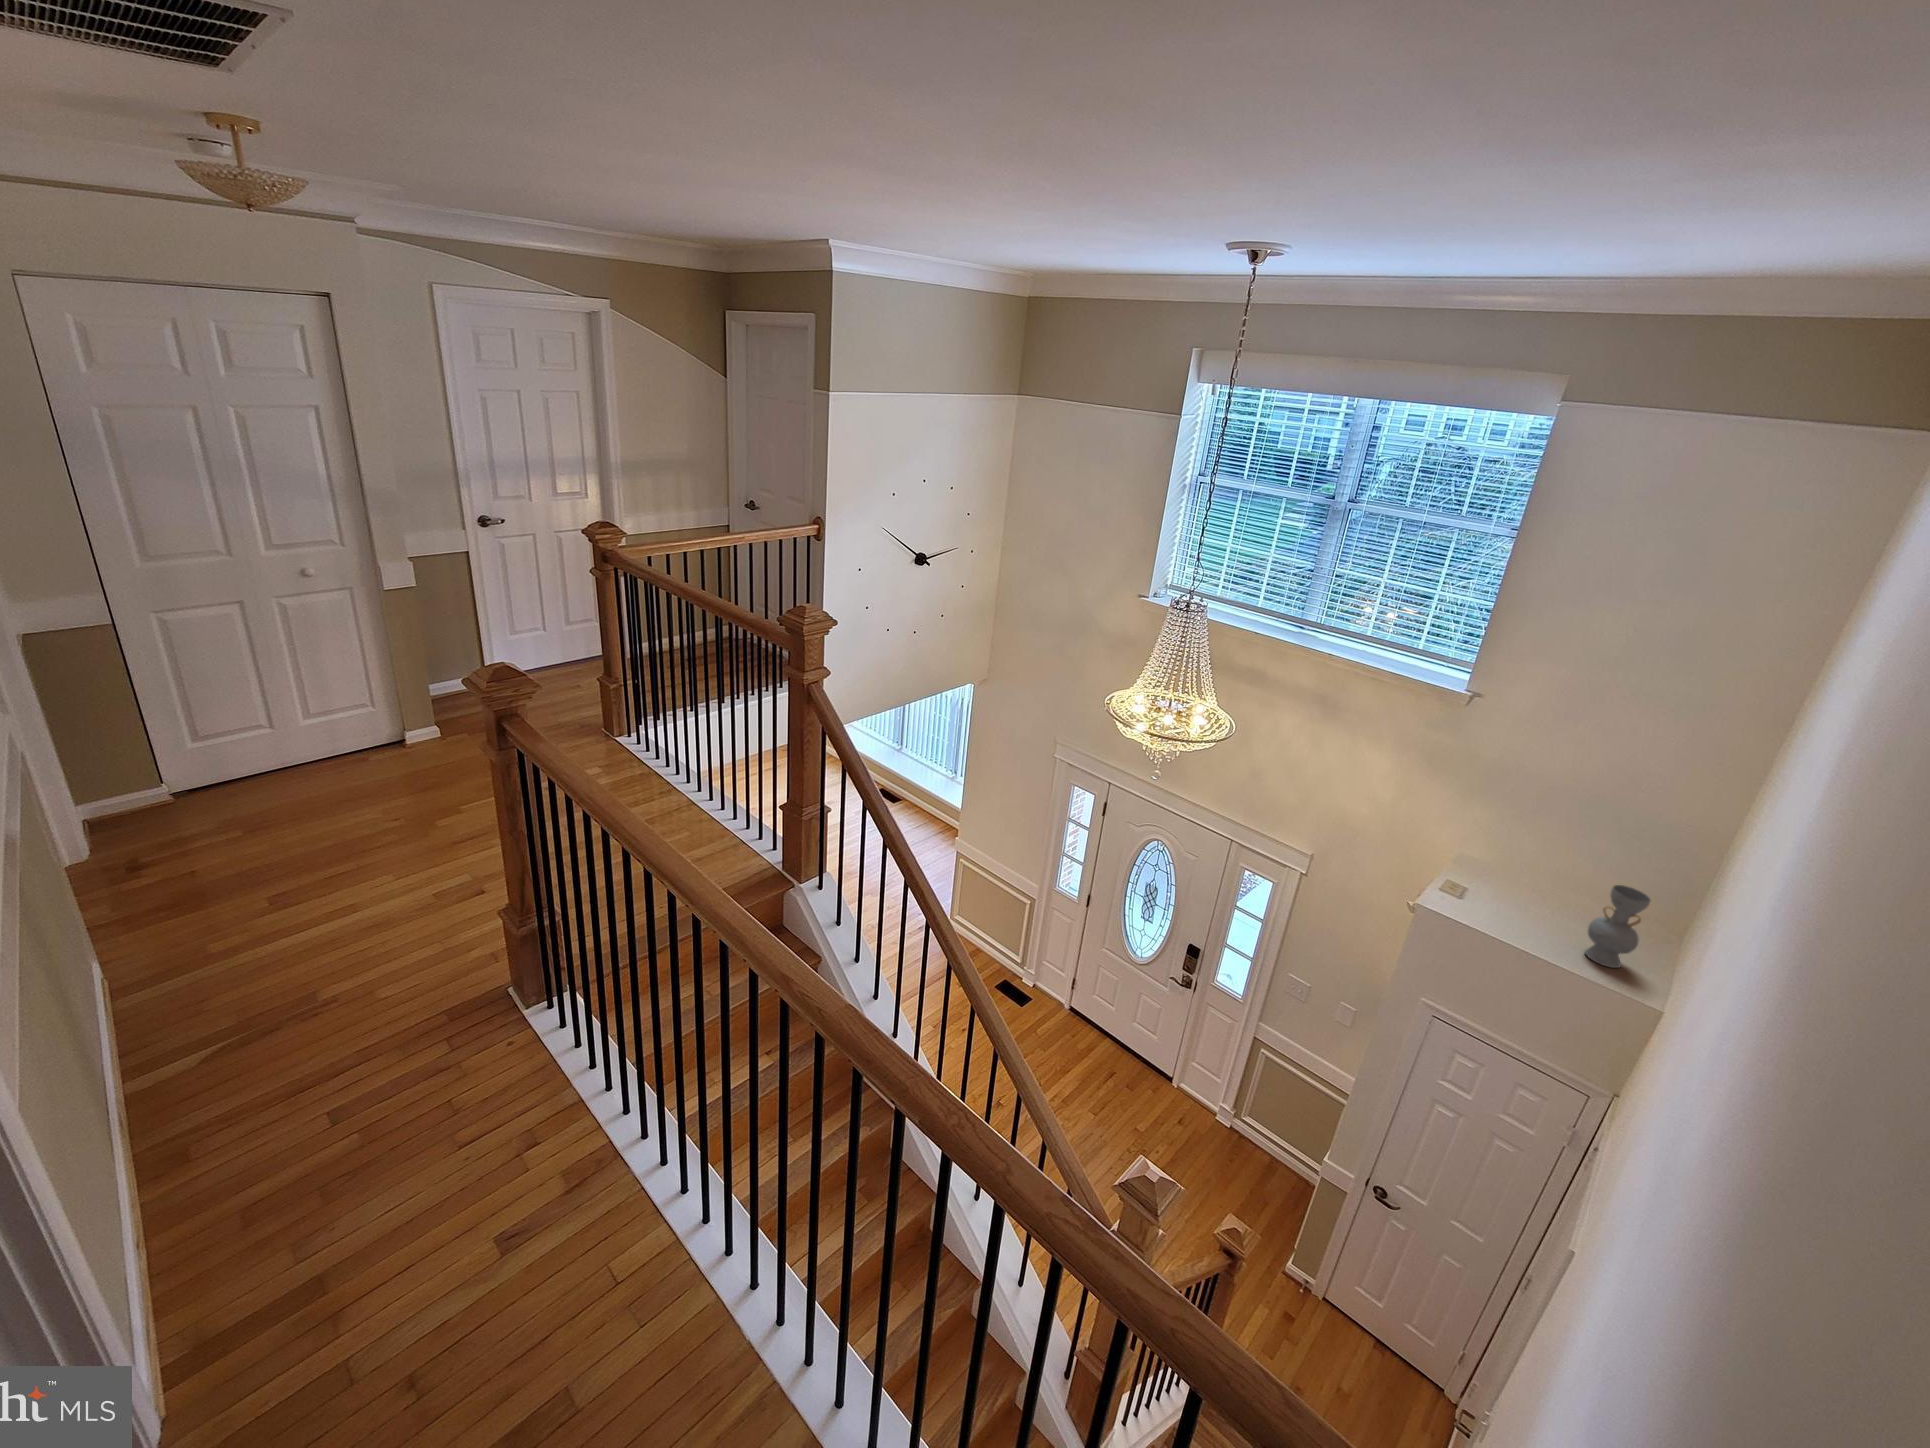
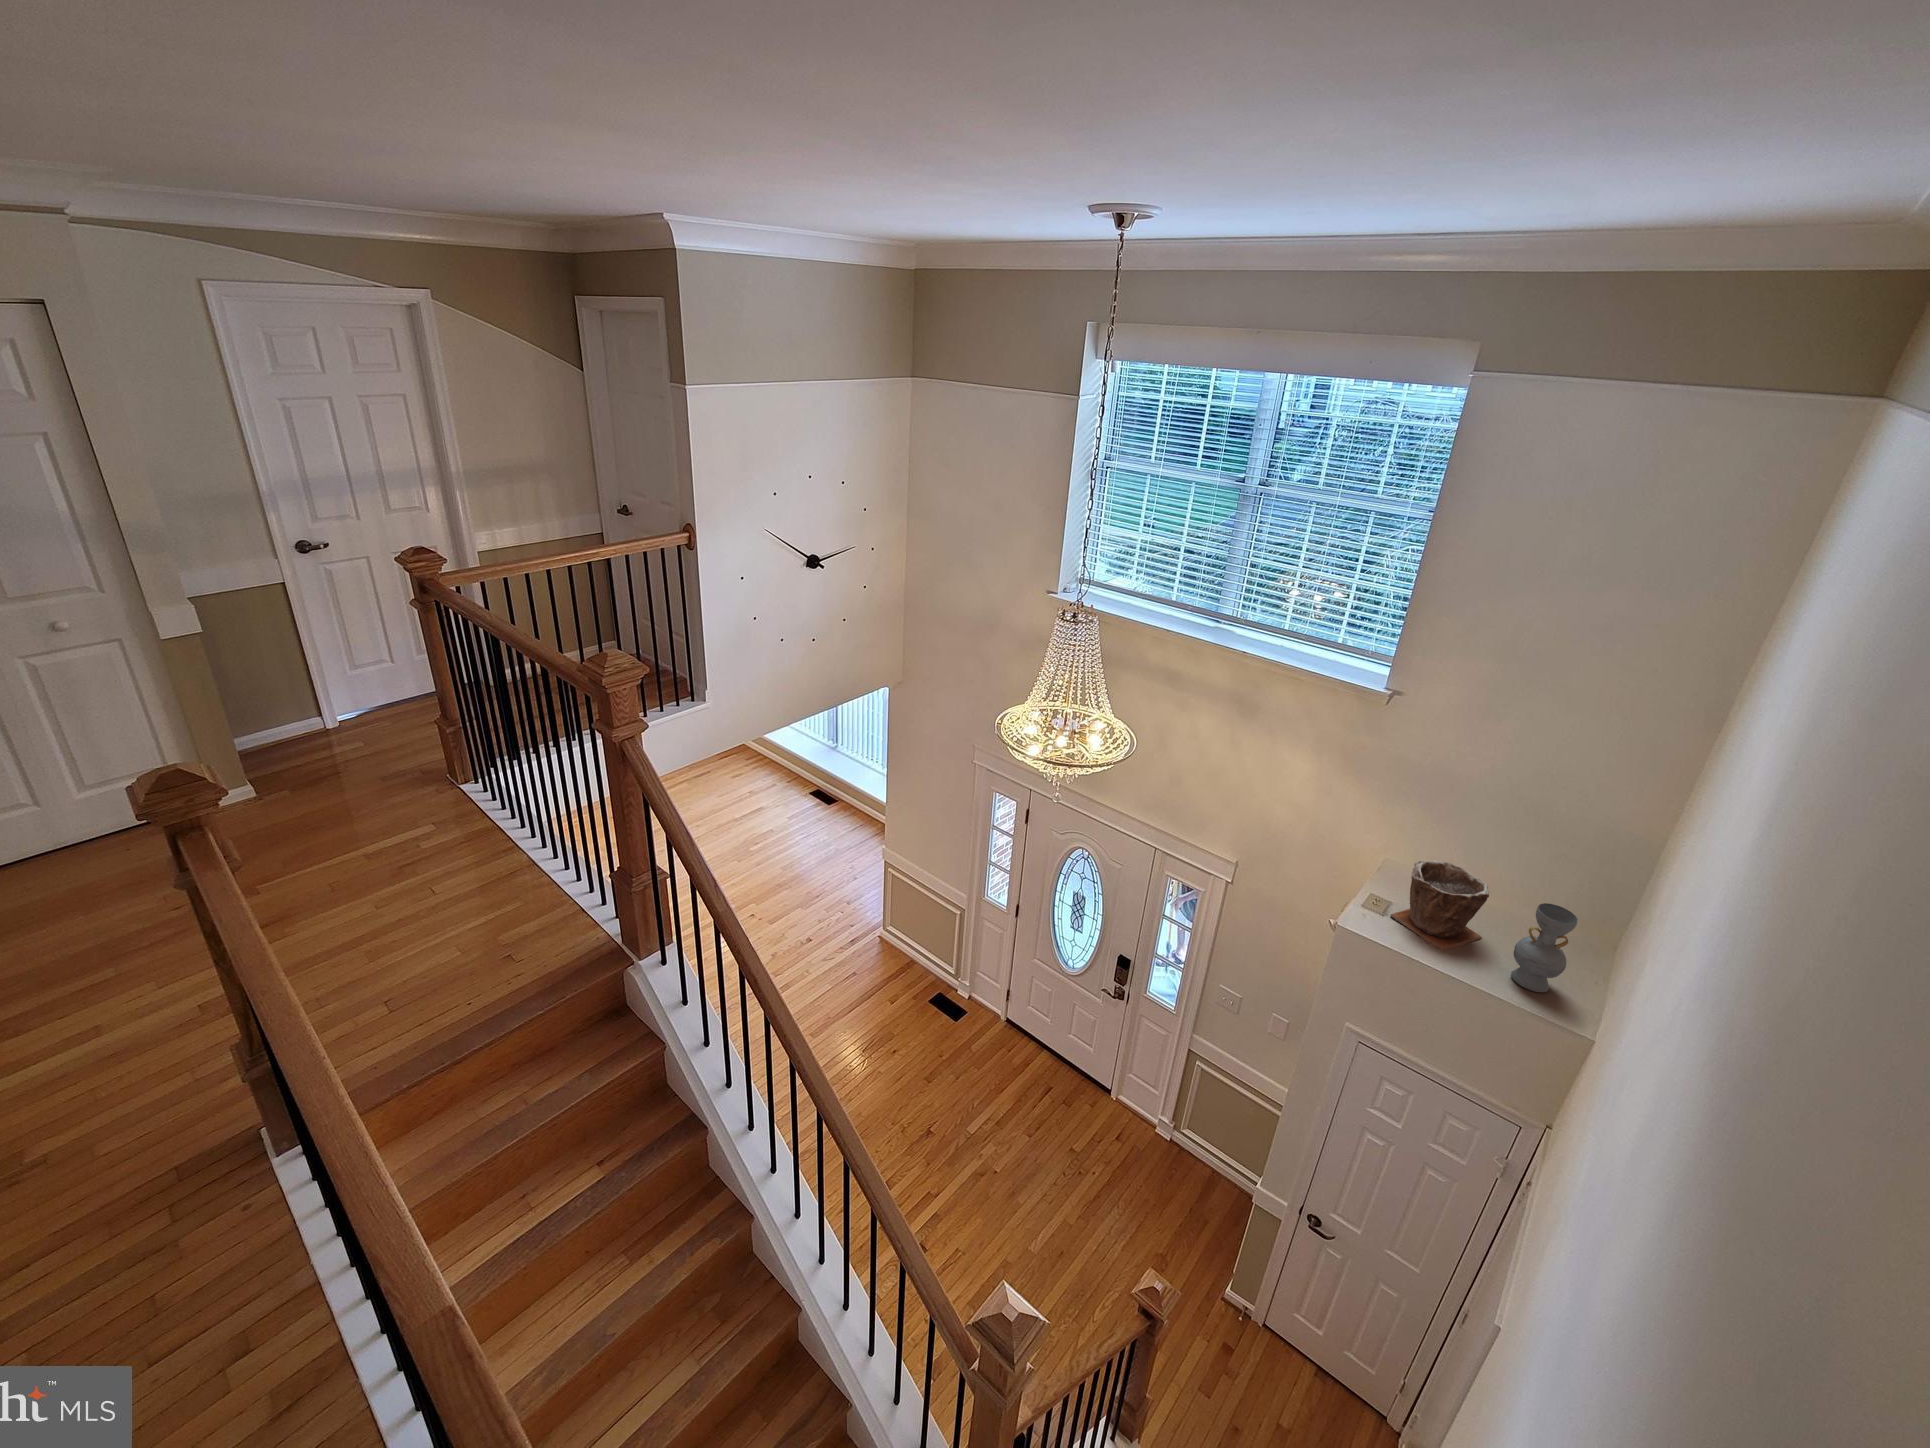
plant pot: none [1467,848,1564,930] -> present [1391,860,1489,950]

